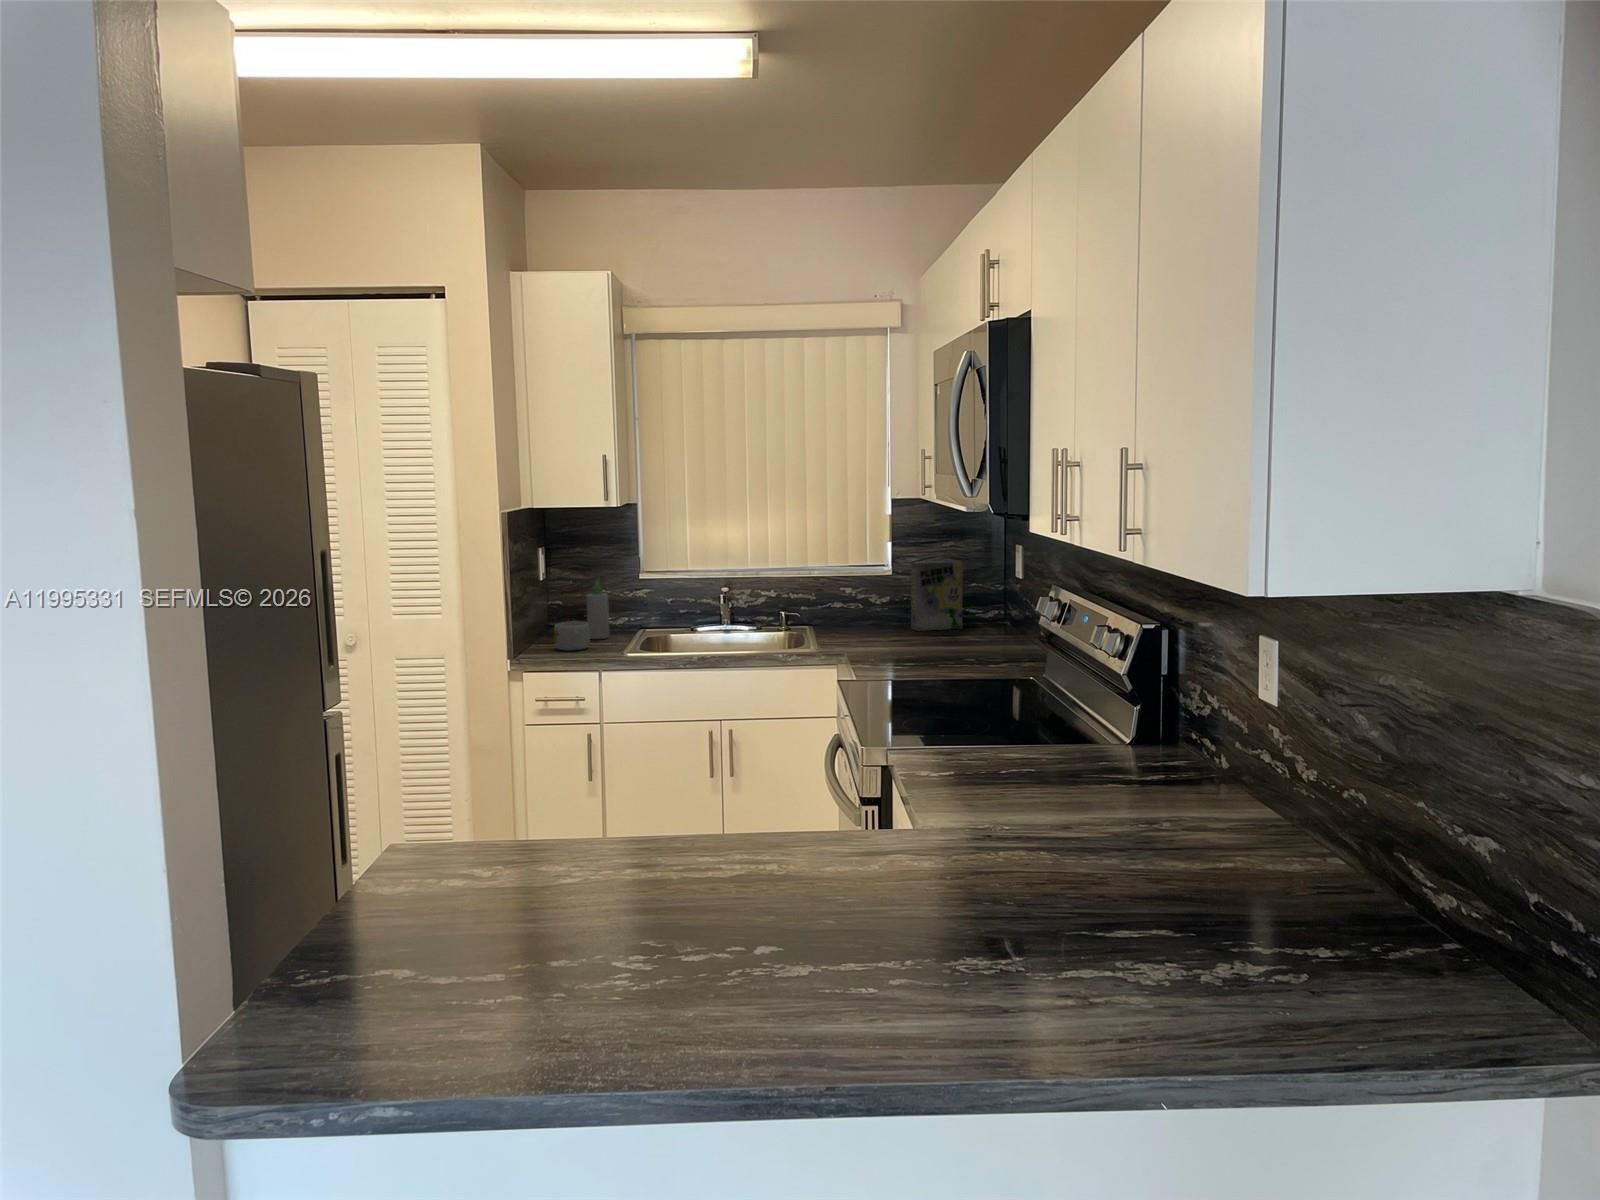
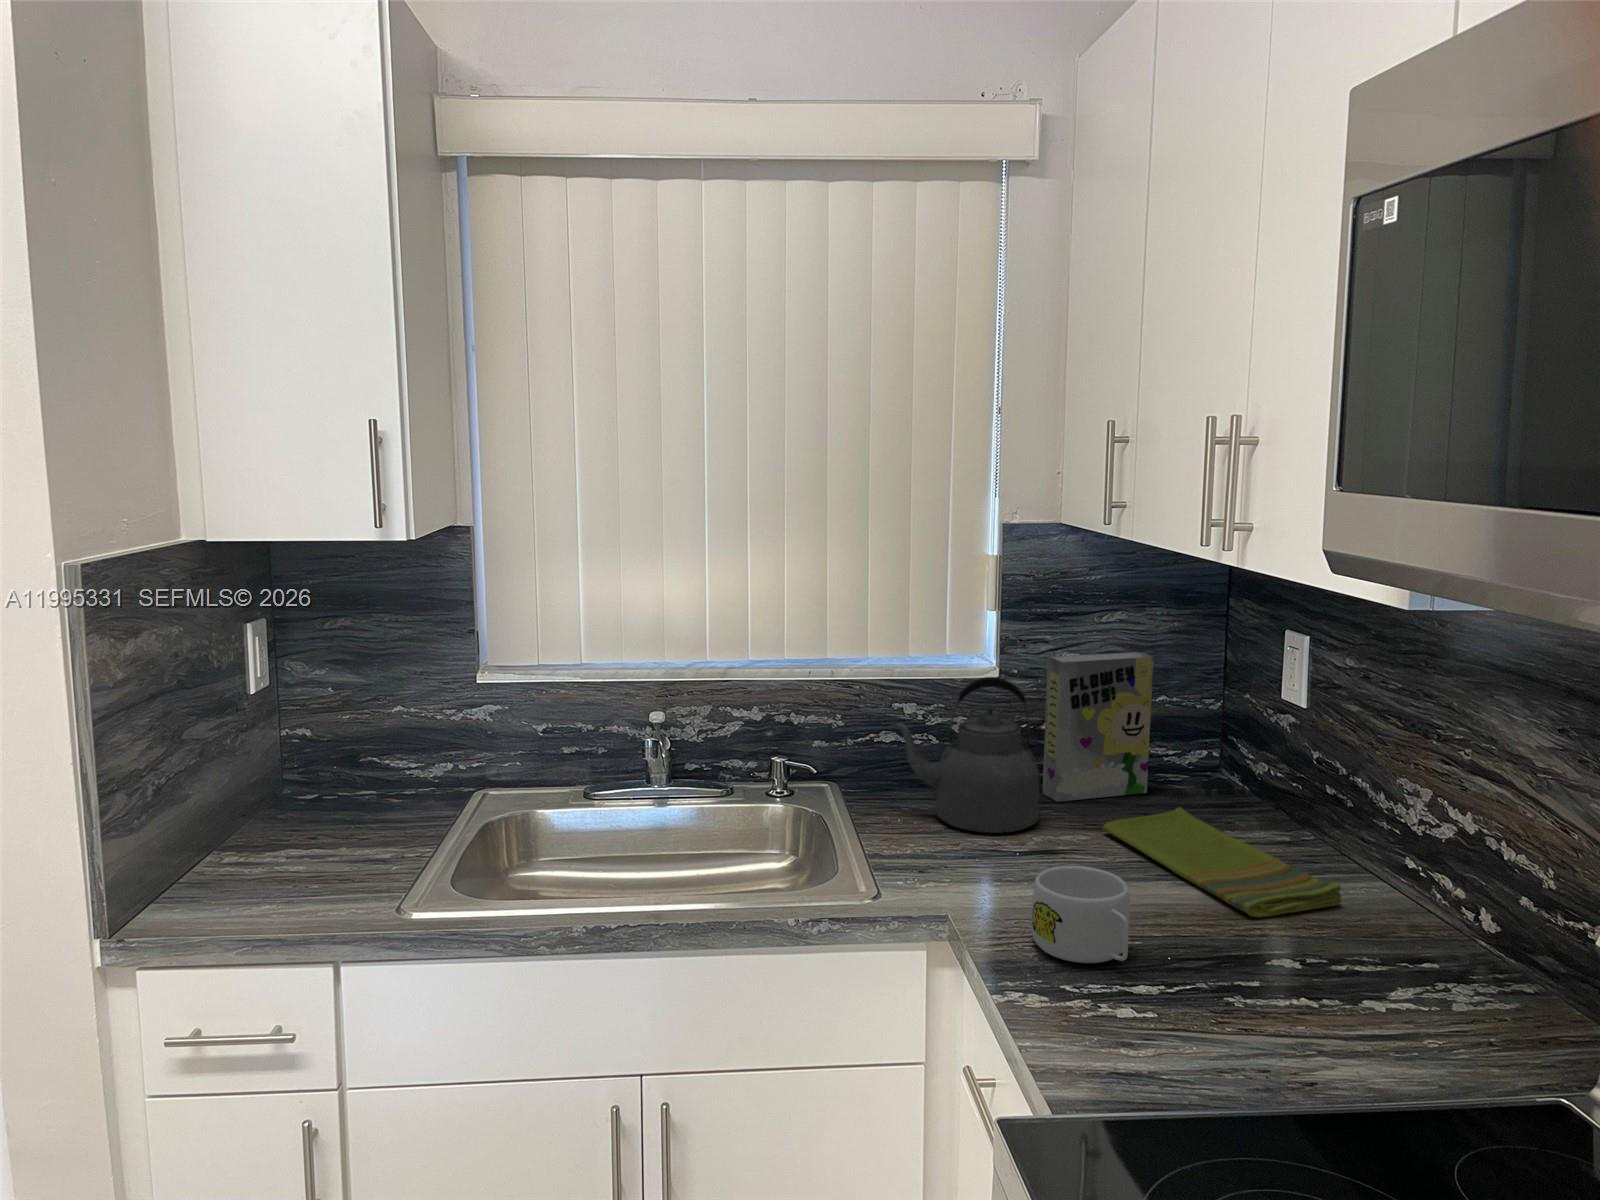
kettle: none [833,568,903,638] -> present [889,677,1039,833]
bottle: present [587,577,610,639] -> none [347,685,402,829]
mug: present [554,621,590,651] -> present [1032,866,1130,963]
dish towel: none [929,627,1013,653] -> present [1103,807,1342,917]

